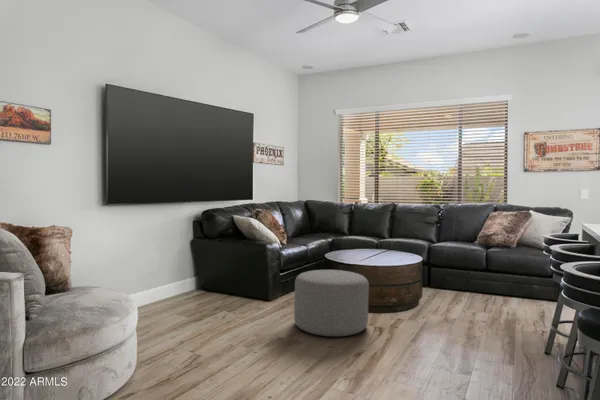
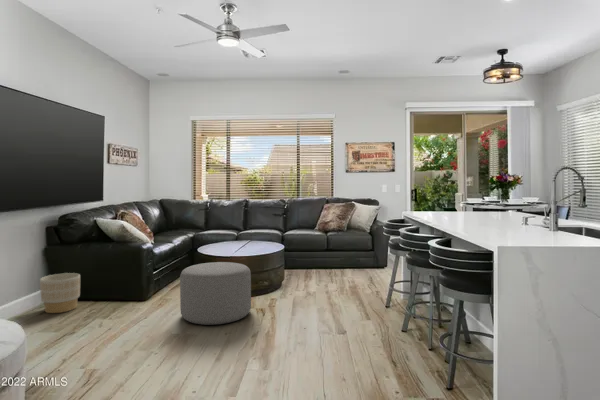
planter: none [184,266,216,302] -> present [40,273,80,313]

